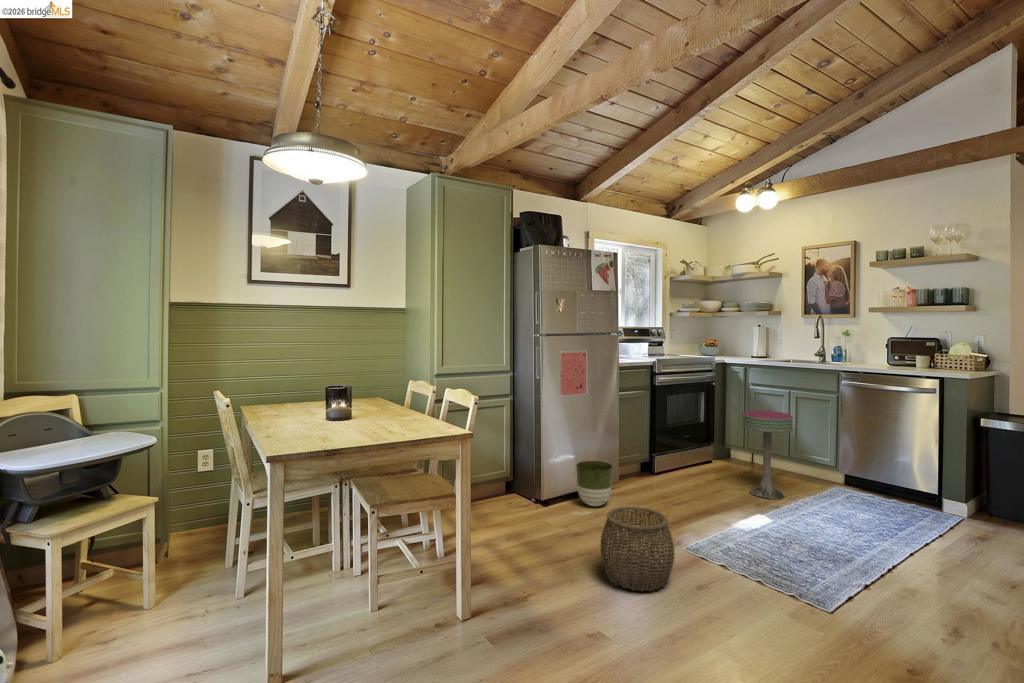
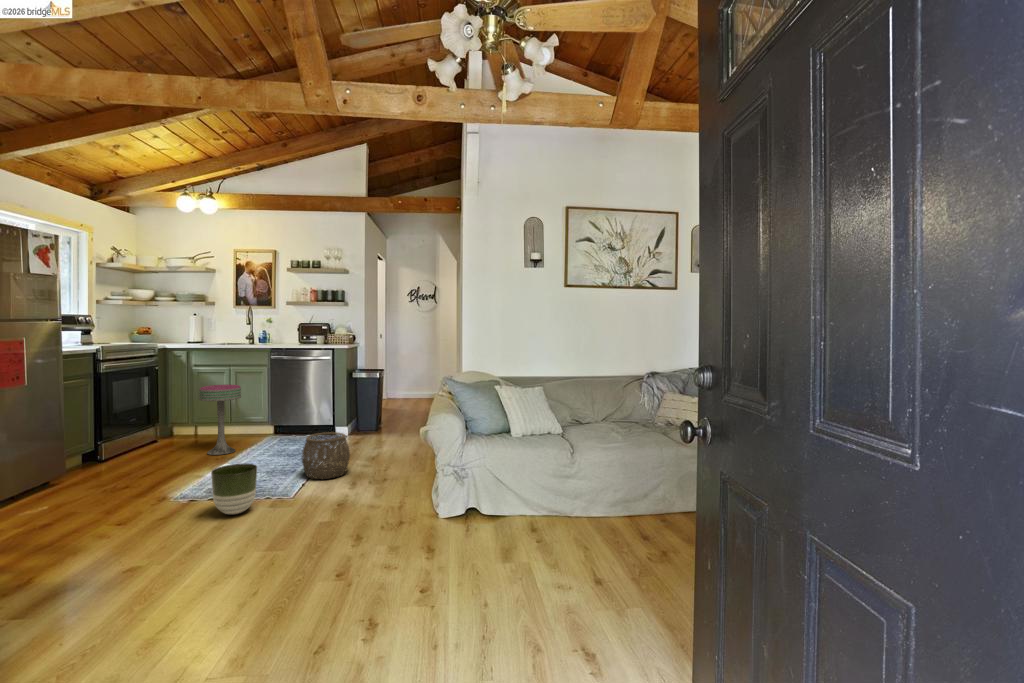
planter: present [576,461,613,506] -> present [211,463,257,514]
woven basket: present [600,507,675,591] -> present [302,432,350,479]

